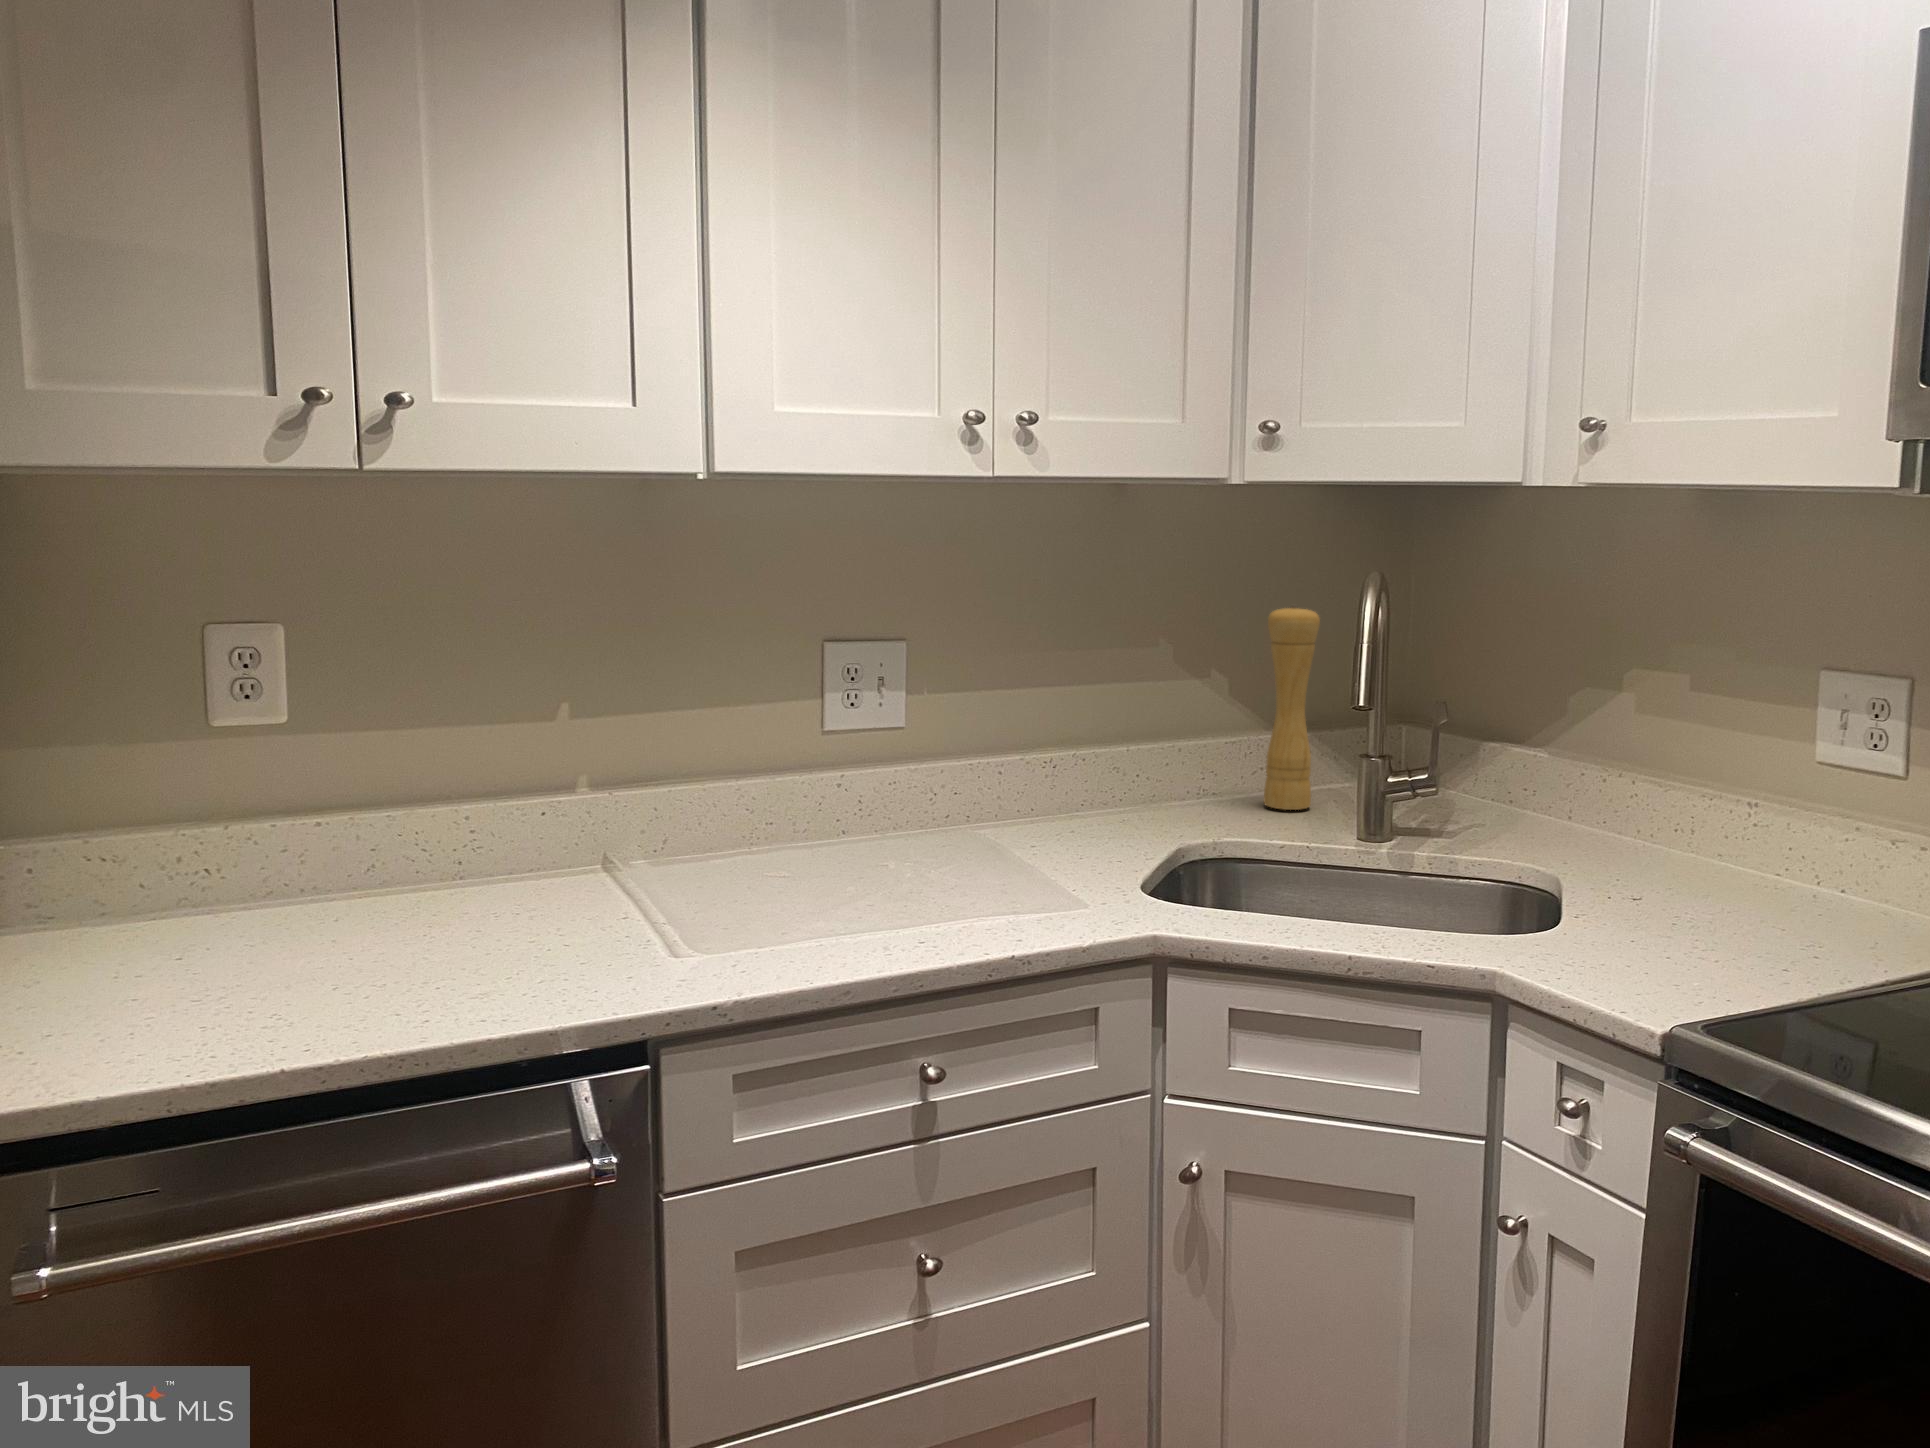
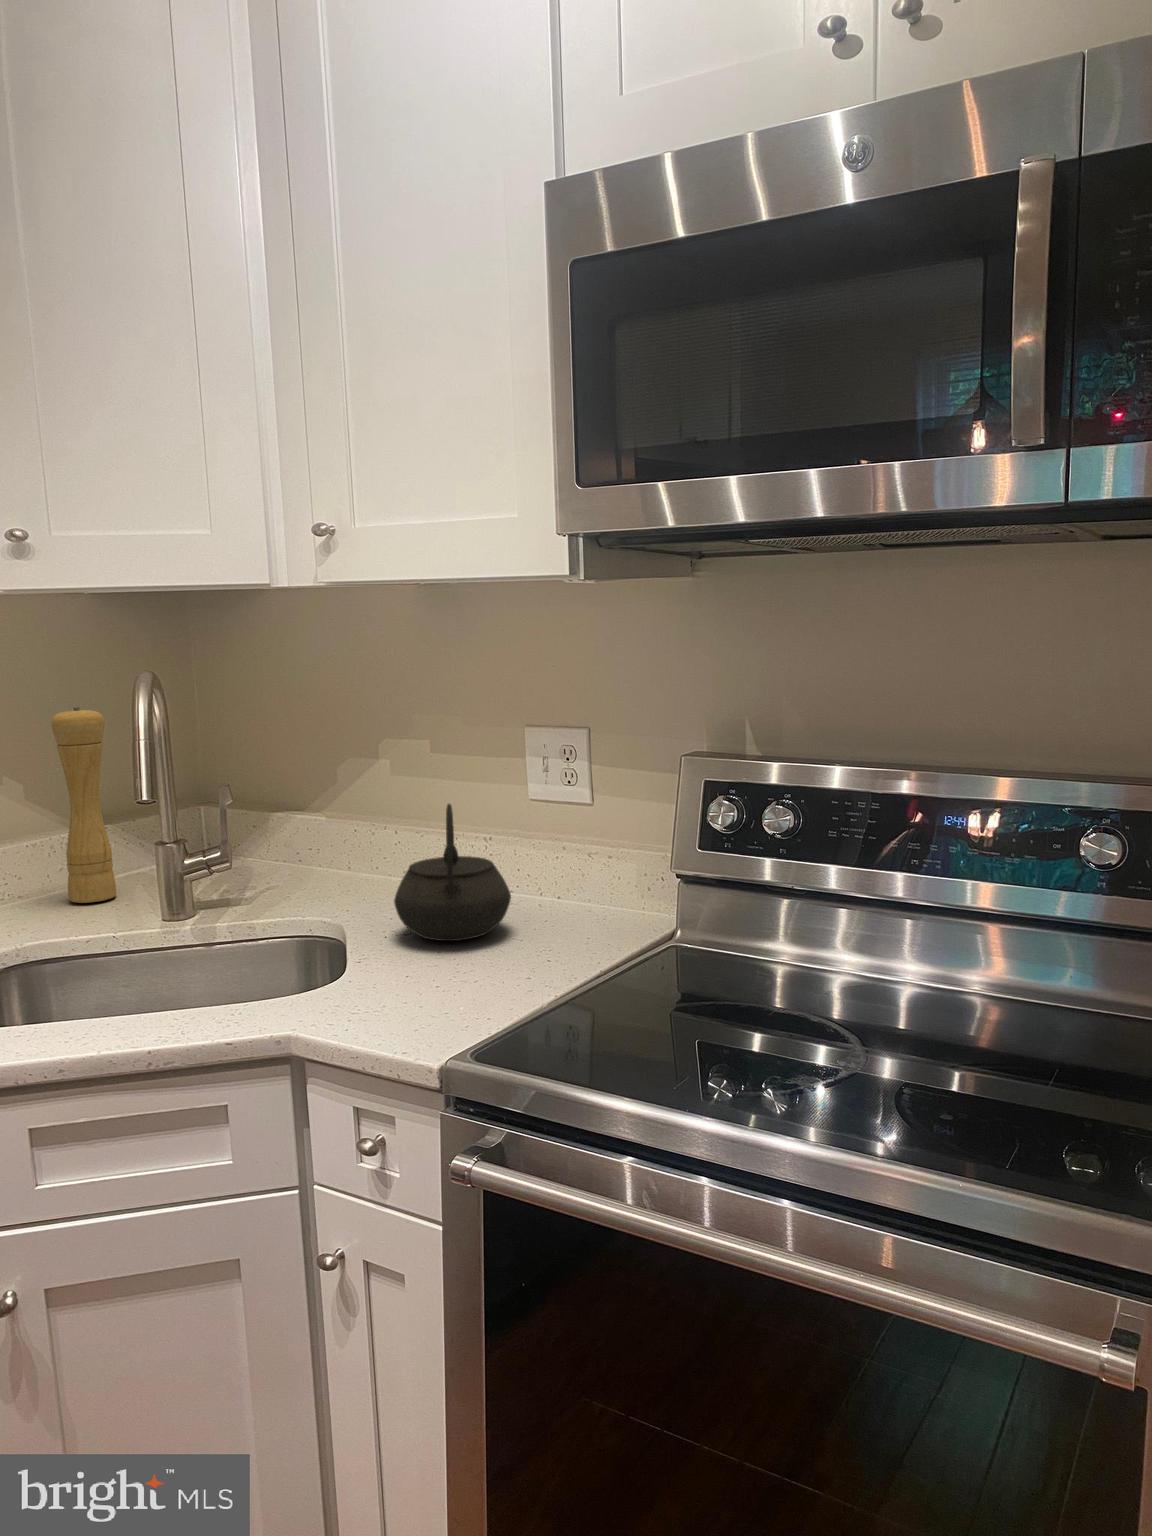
kettle: none [1625,751,1777,915] -> present [394,804,511,941]

